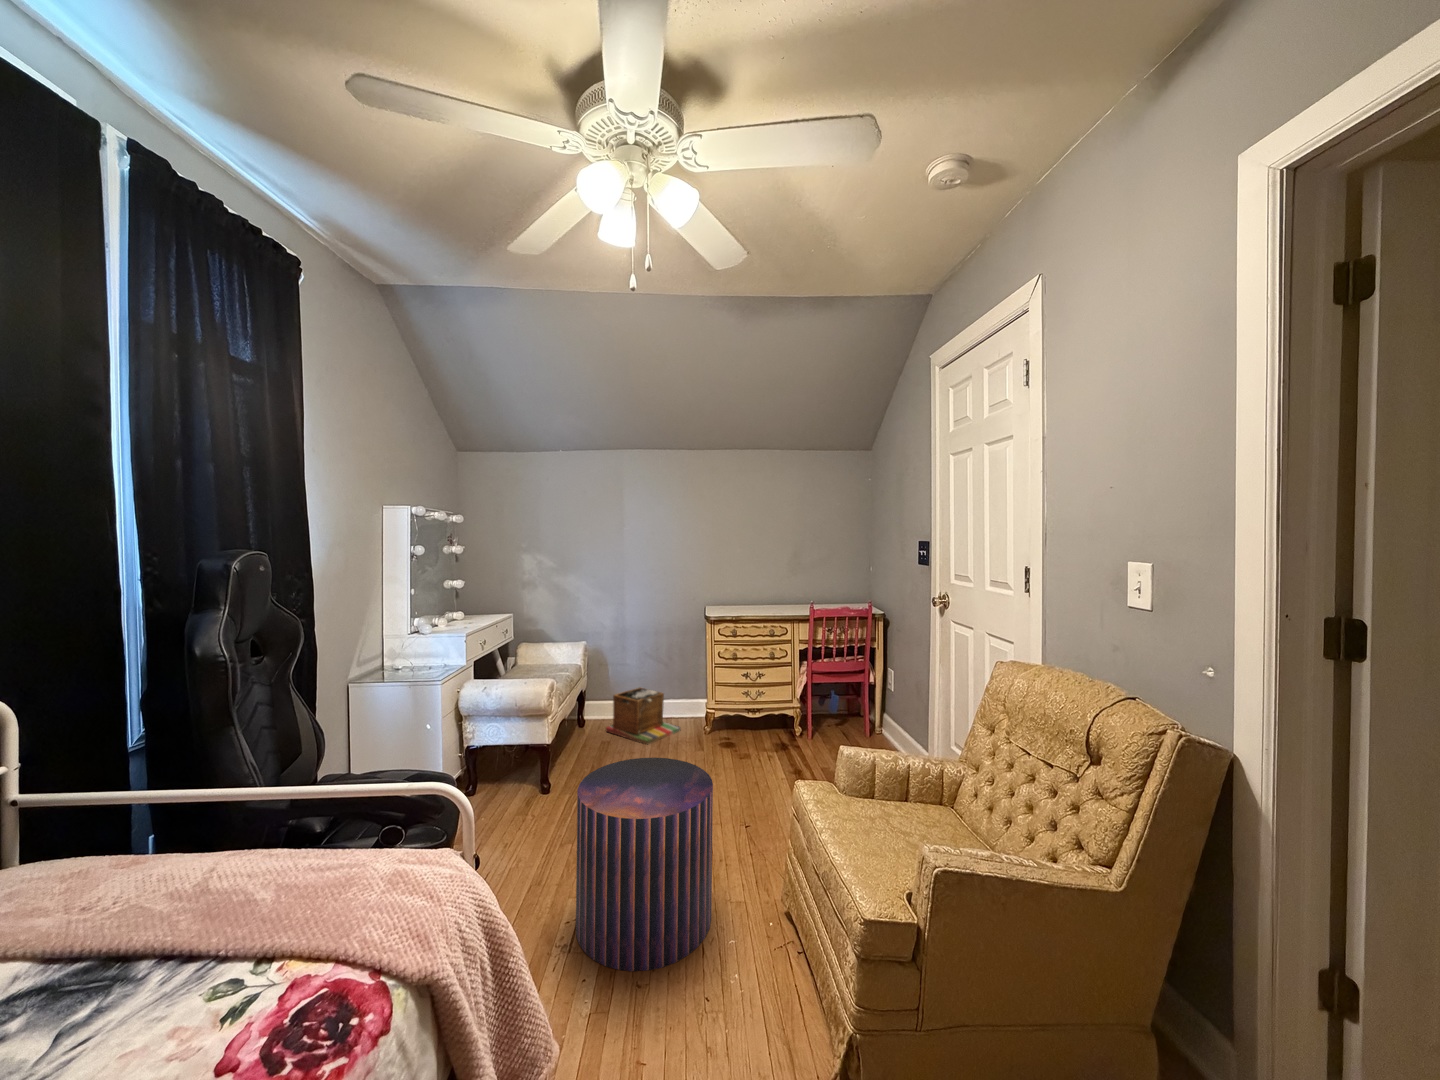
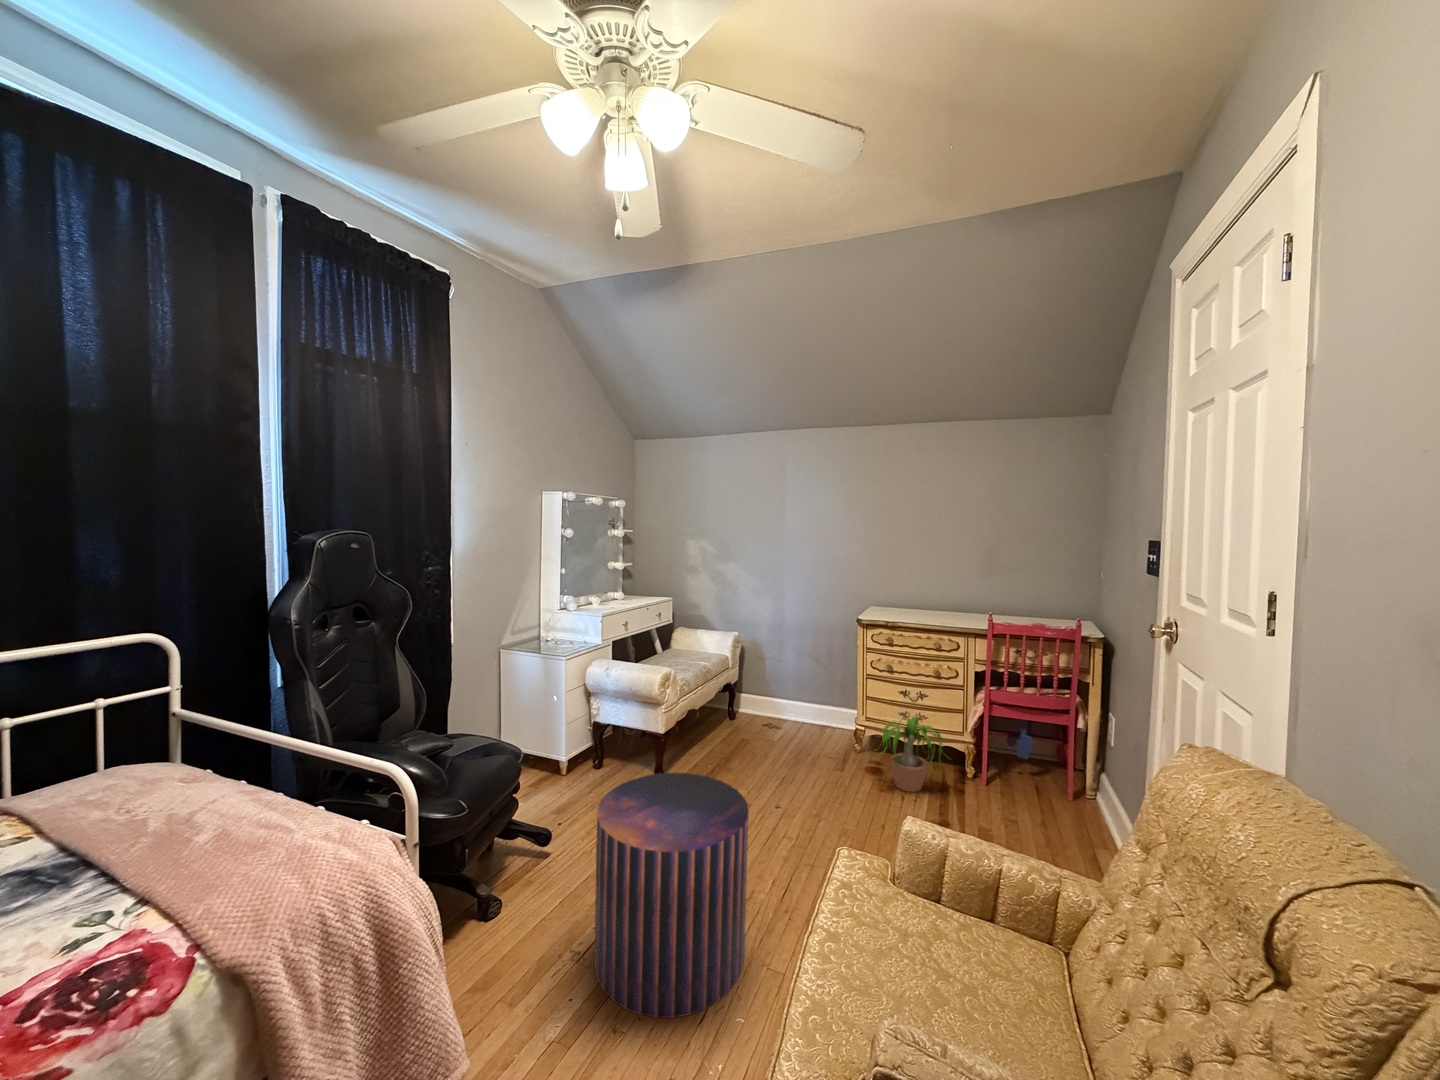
laundry basket: present [606,688,681,745] -> none [748,687,827,753]
potted plant: none [731,692,796,754] -> present [882,716,942,792]

